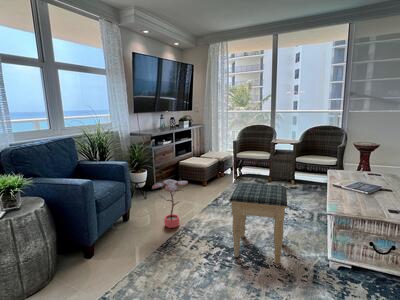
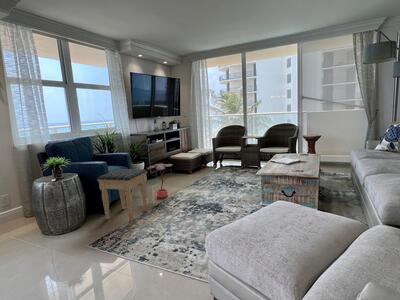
footstool: present [229,183,287,264] -> present [97,169,147,221]

